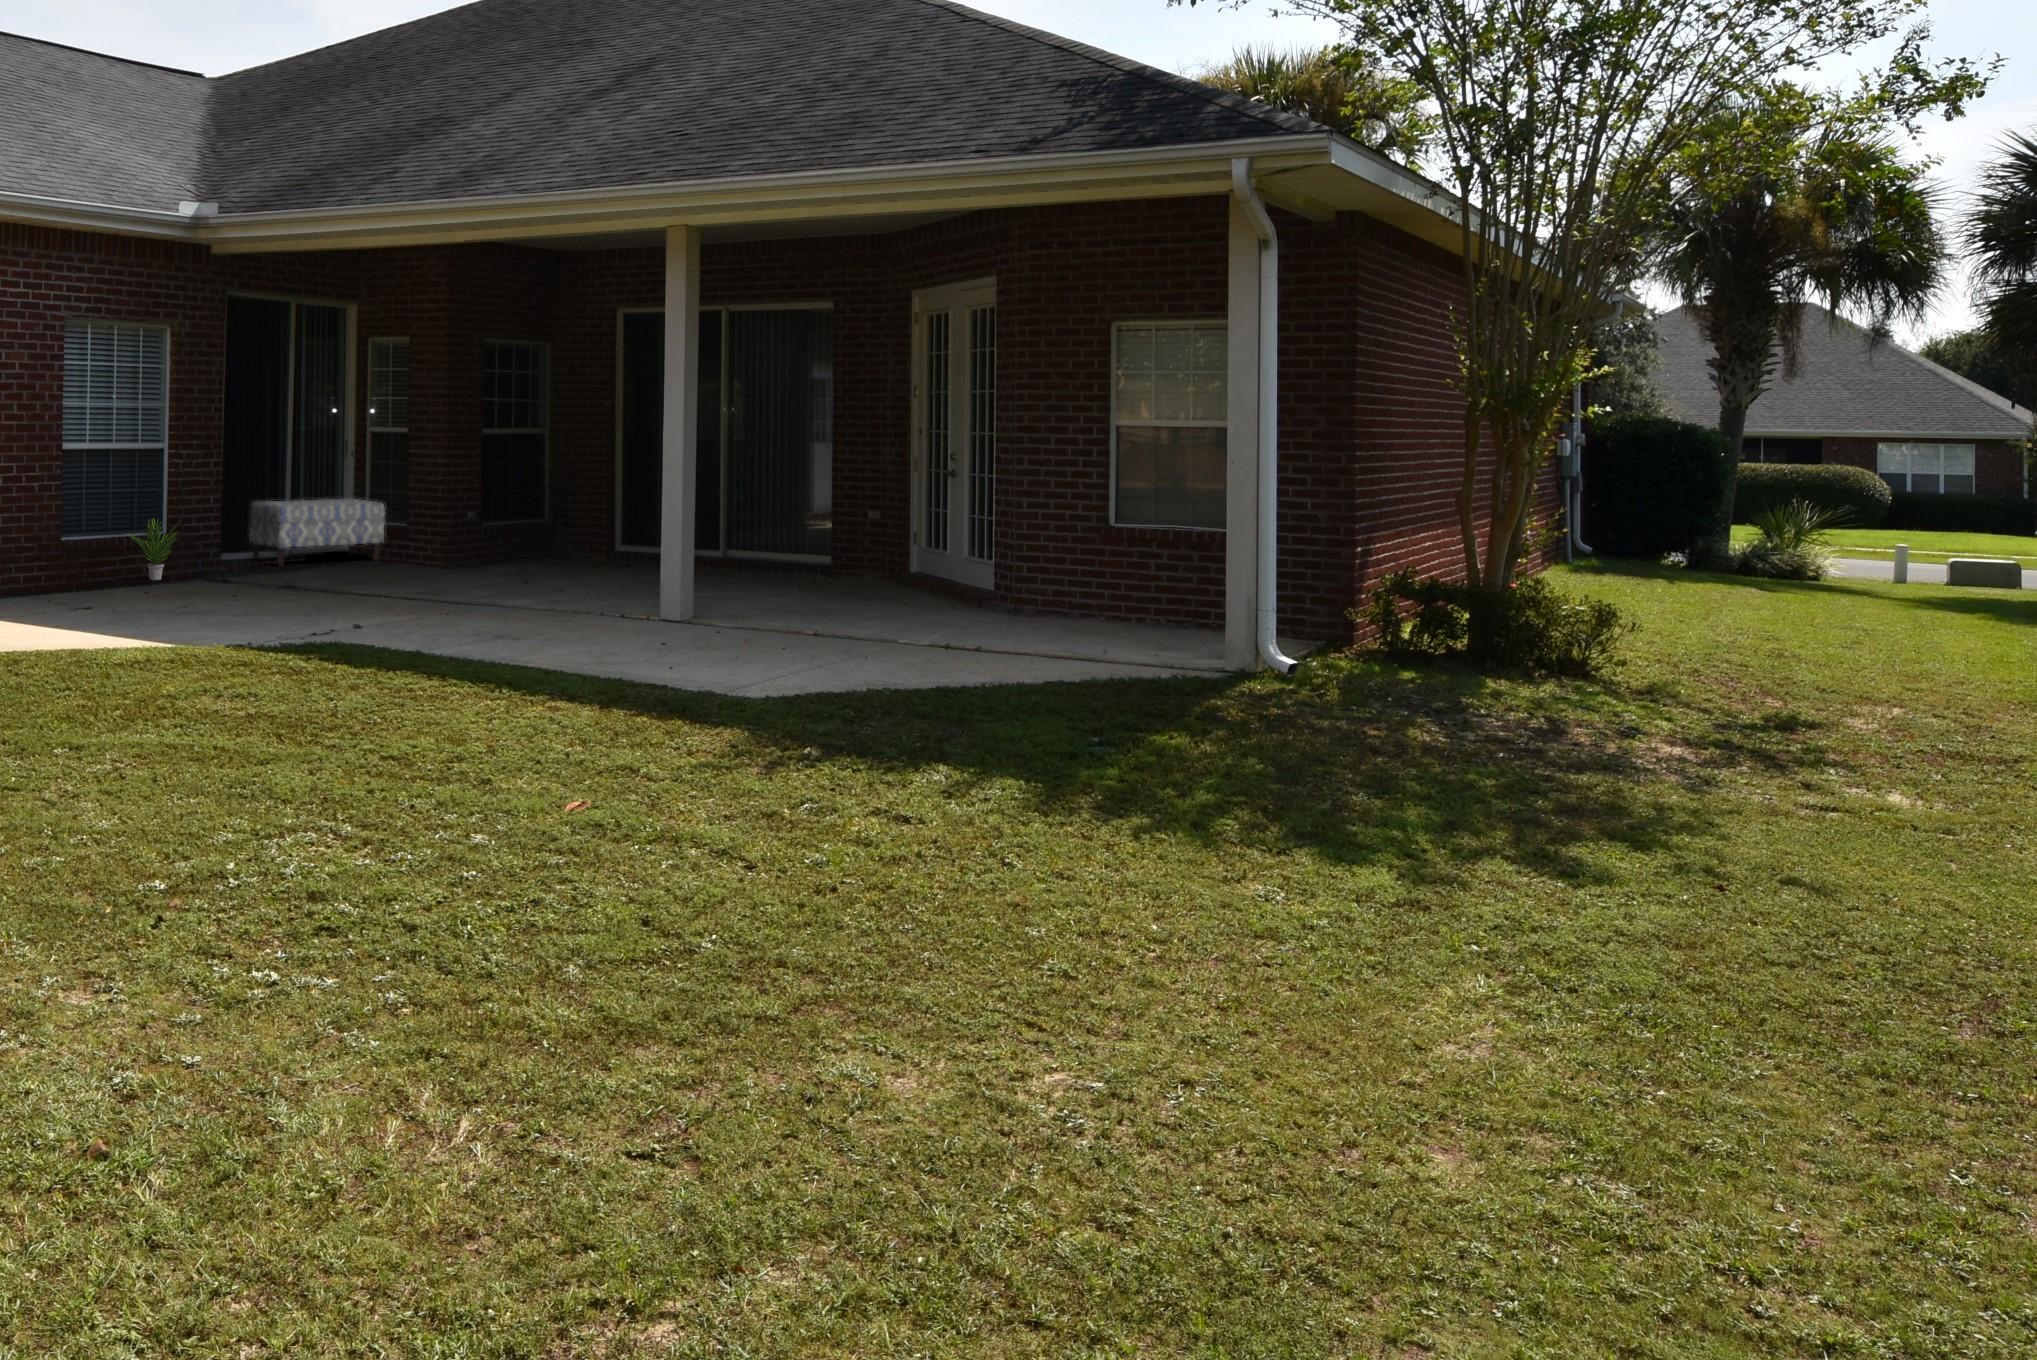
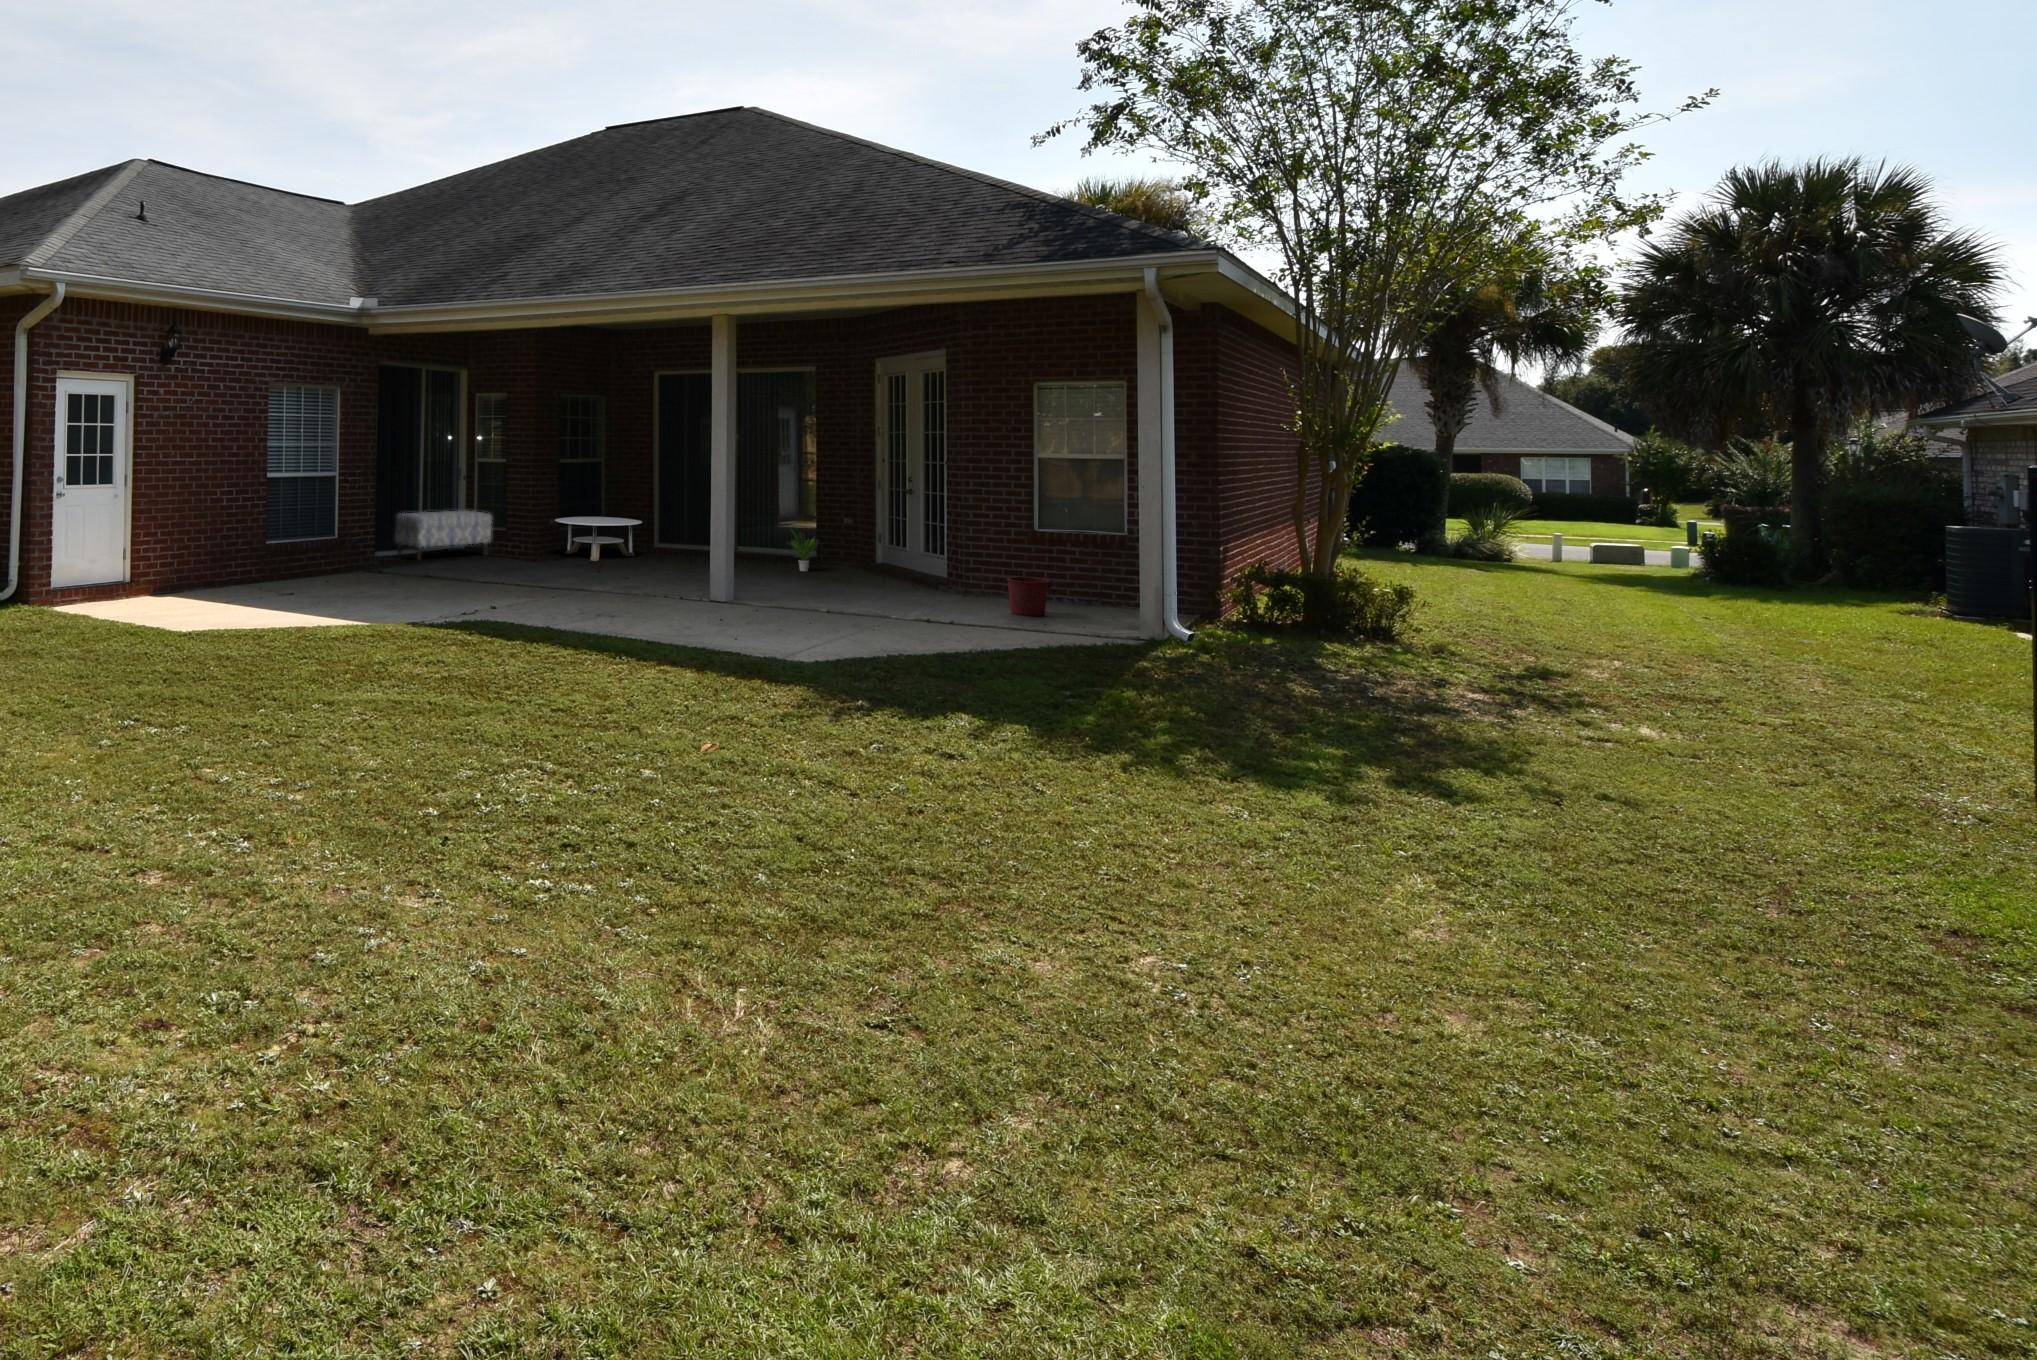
round table: none [473,509,594,568] -> present [555,517,642,561]
potted plant: present [130,519,177,580] -> present [789,532,818,571]
bucket: none [1070,589,1131,643] -> present [1006,577,1051,616]

